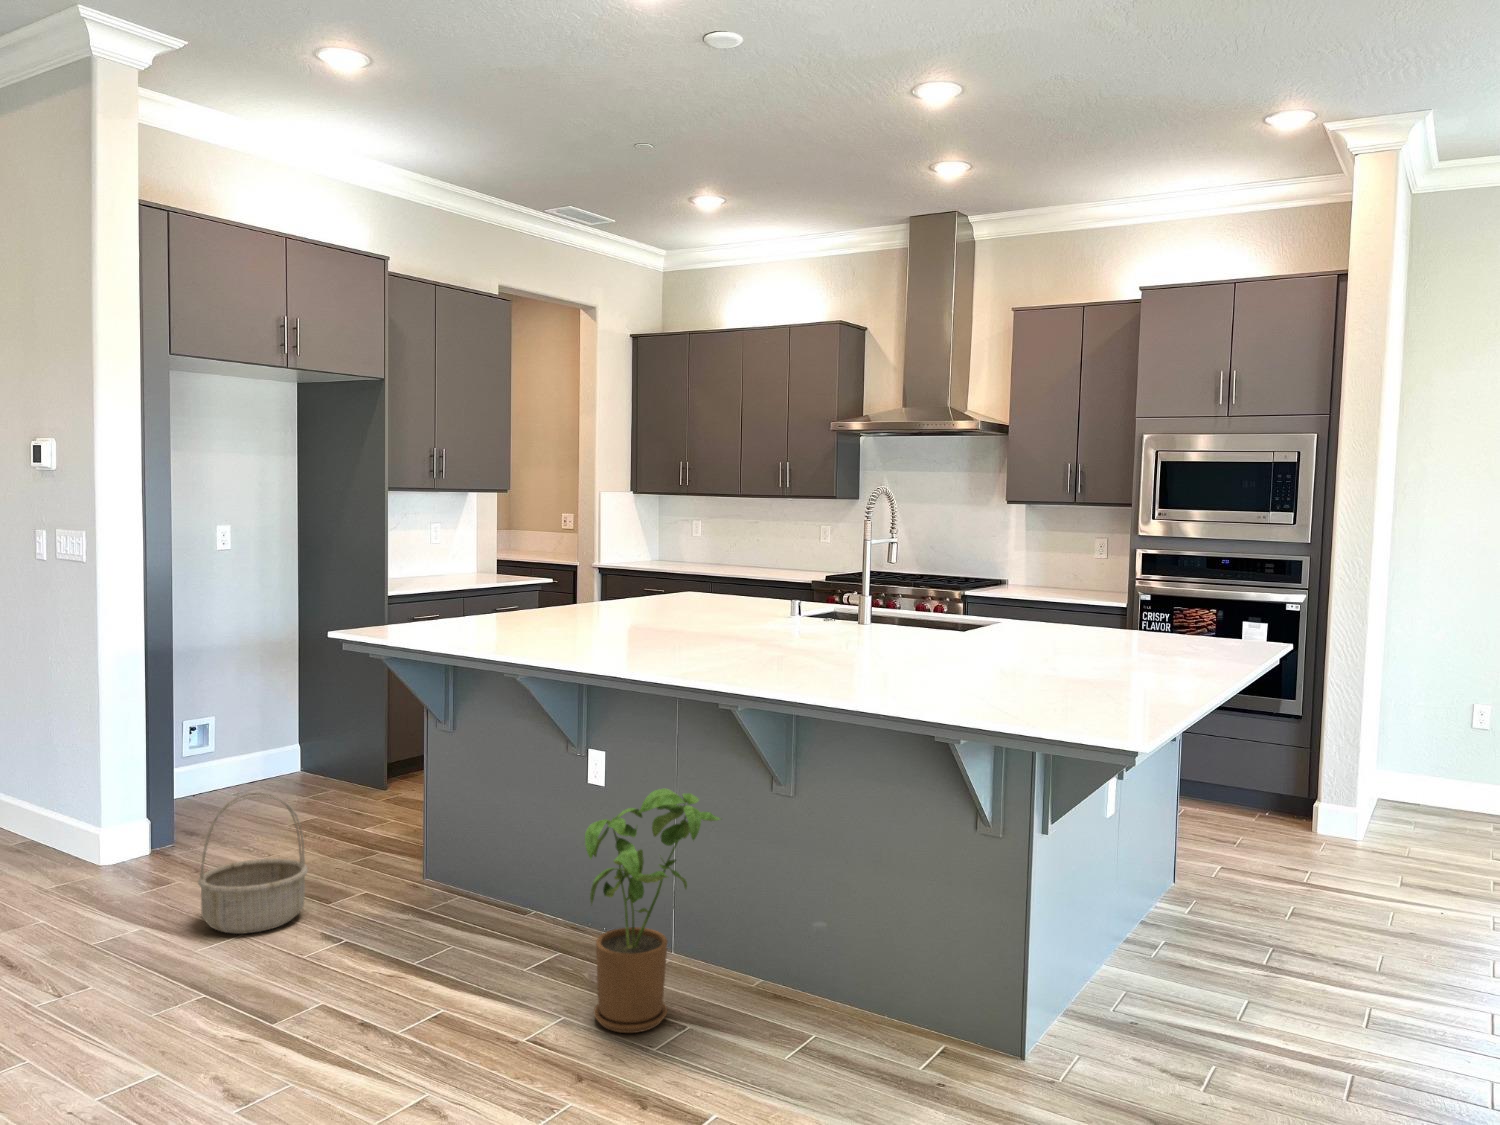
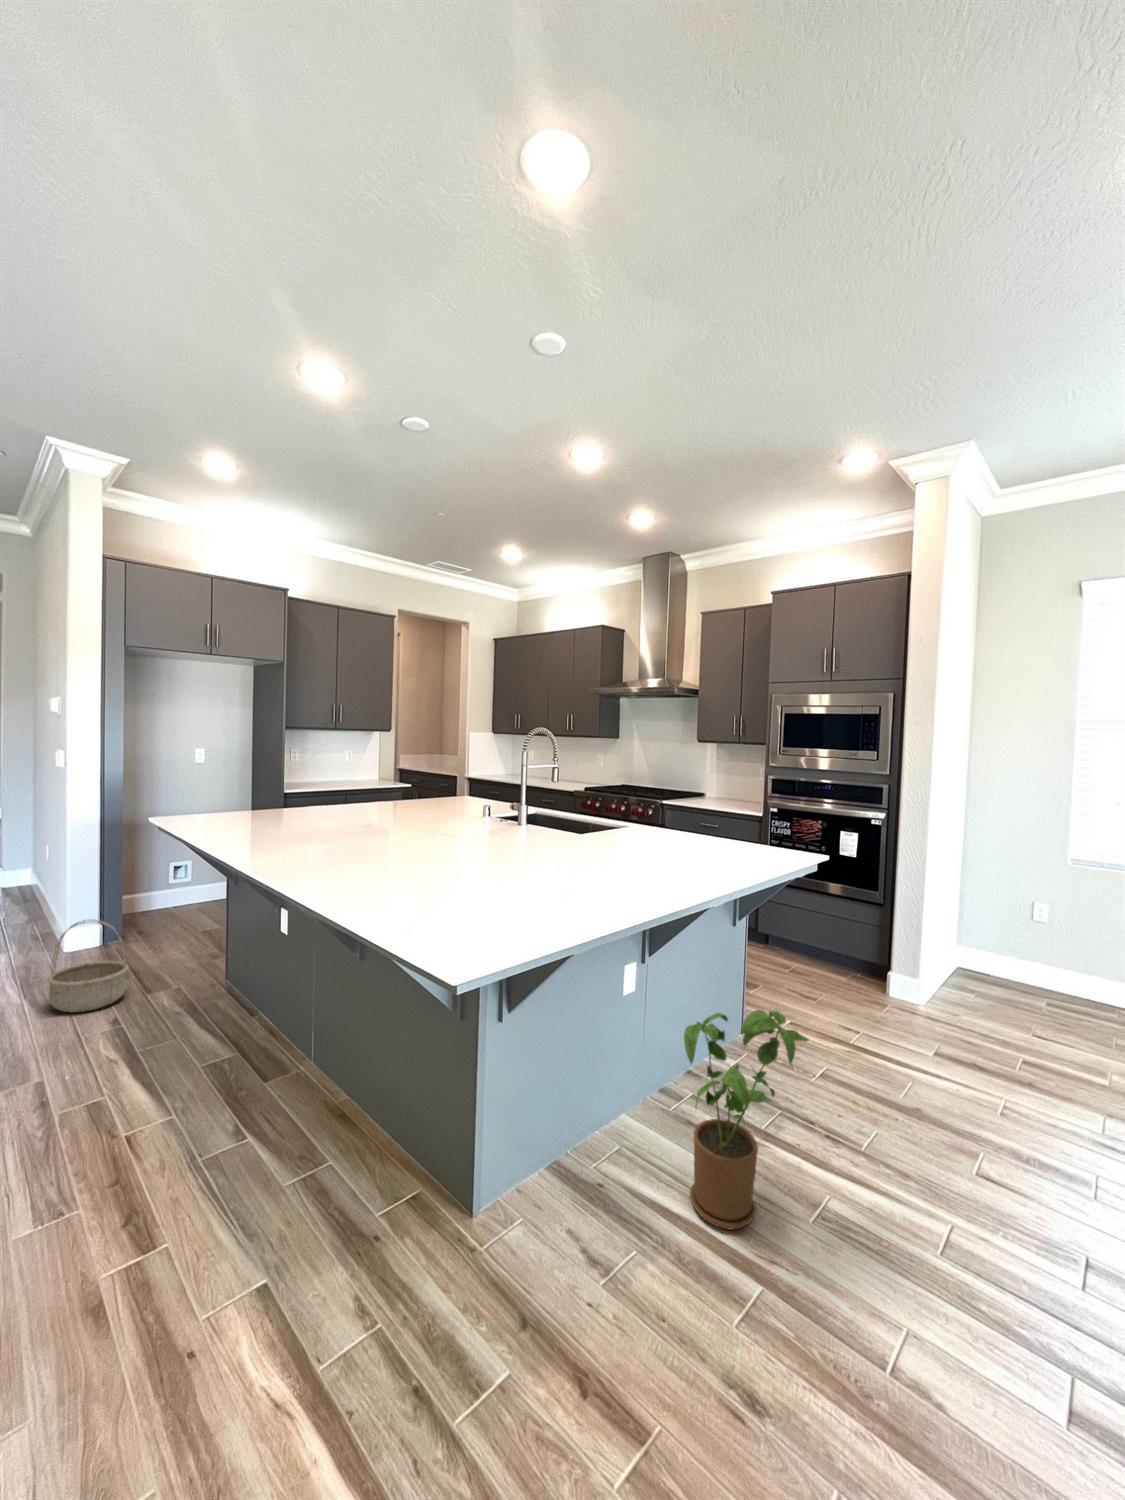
house plant: present [585,789,720,1033] -> present [684,1010,809,1229]

